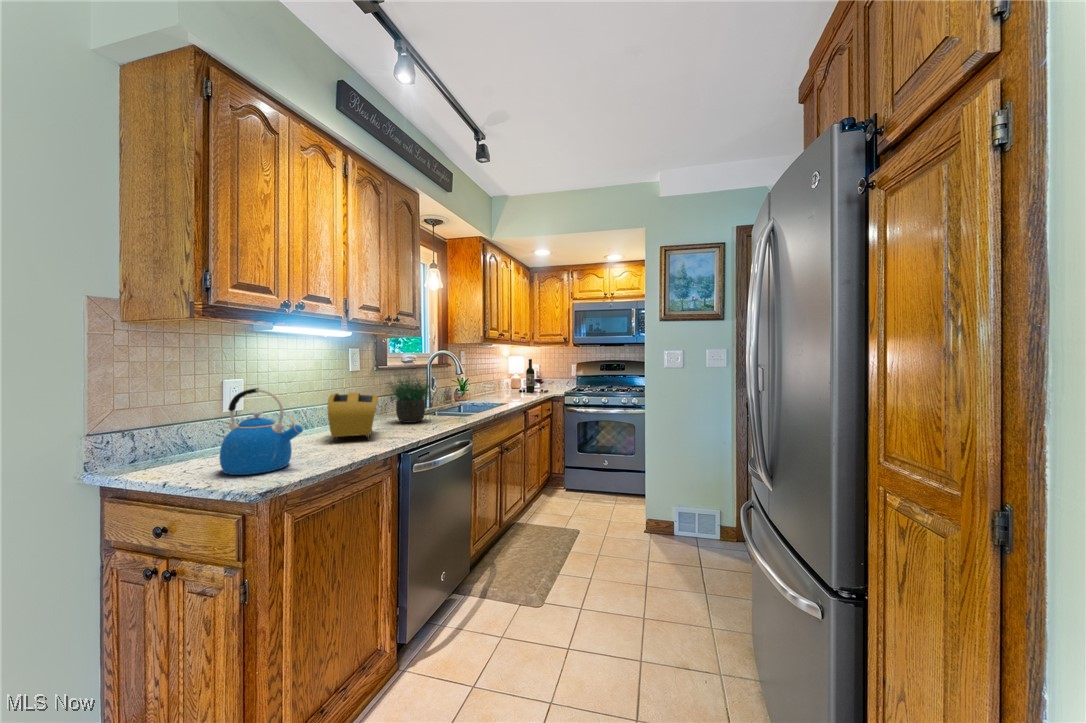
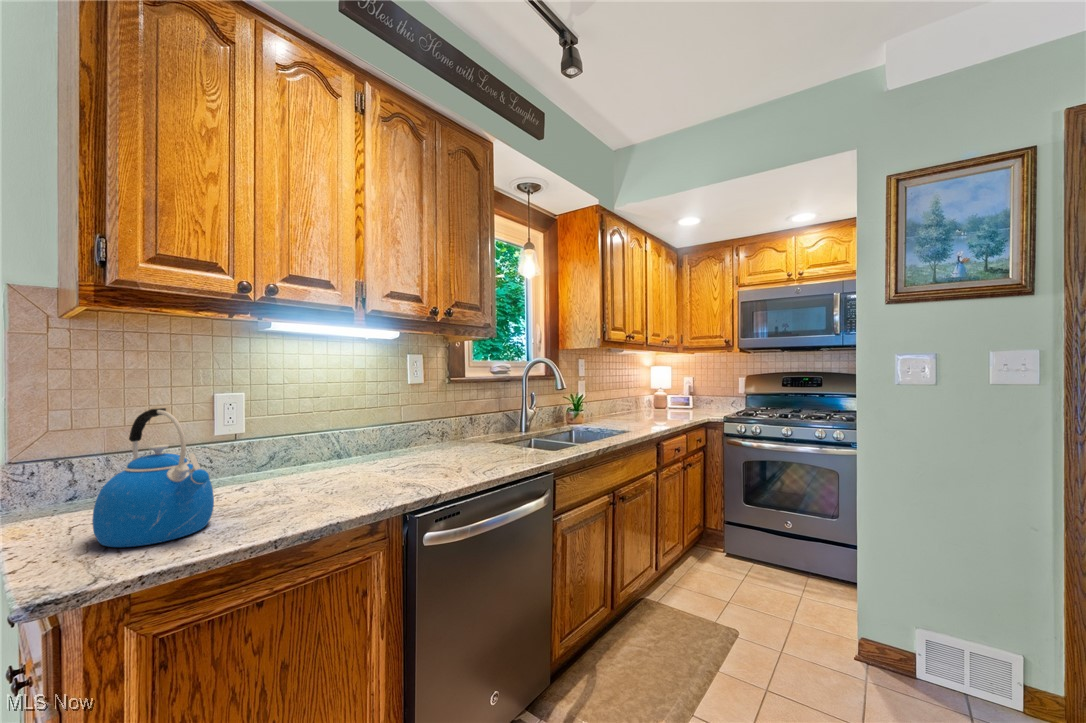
wine bottle: present [519,359,548,393] -> none [658,369,701,417]
potted plant: present [388,377,431,423] -> none [426,366,517,457]
toaster: present [328,392,378,442] -> none [323,414,411,487]

